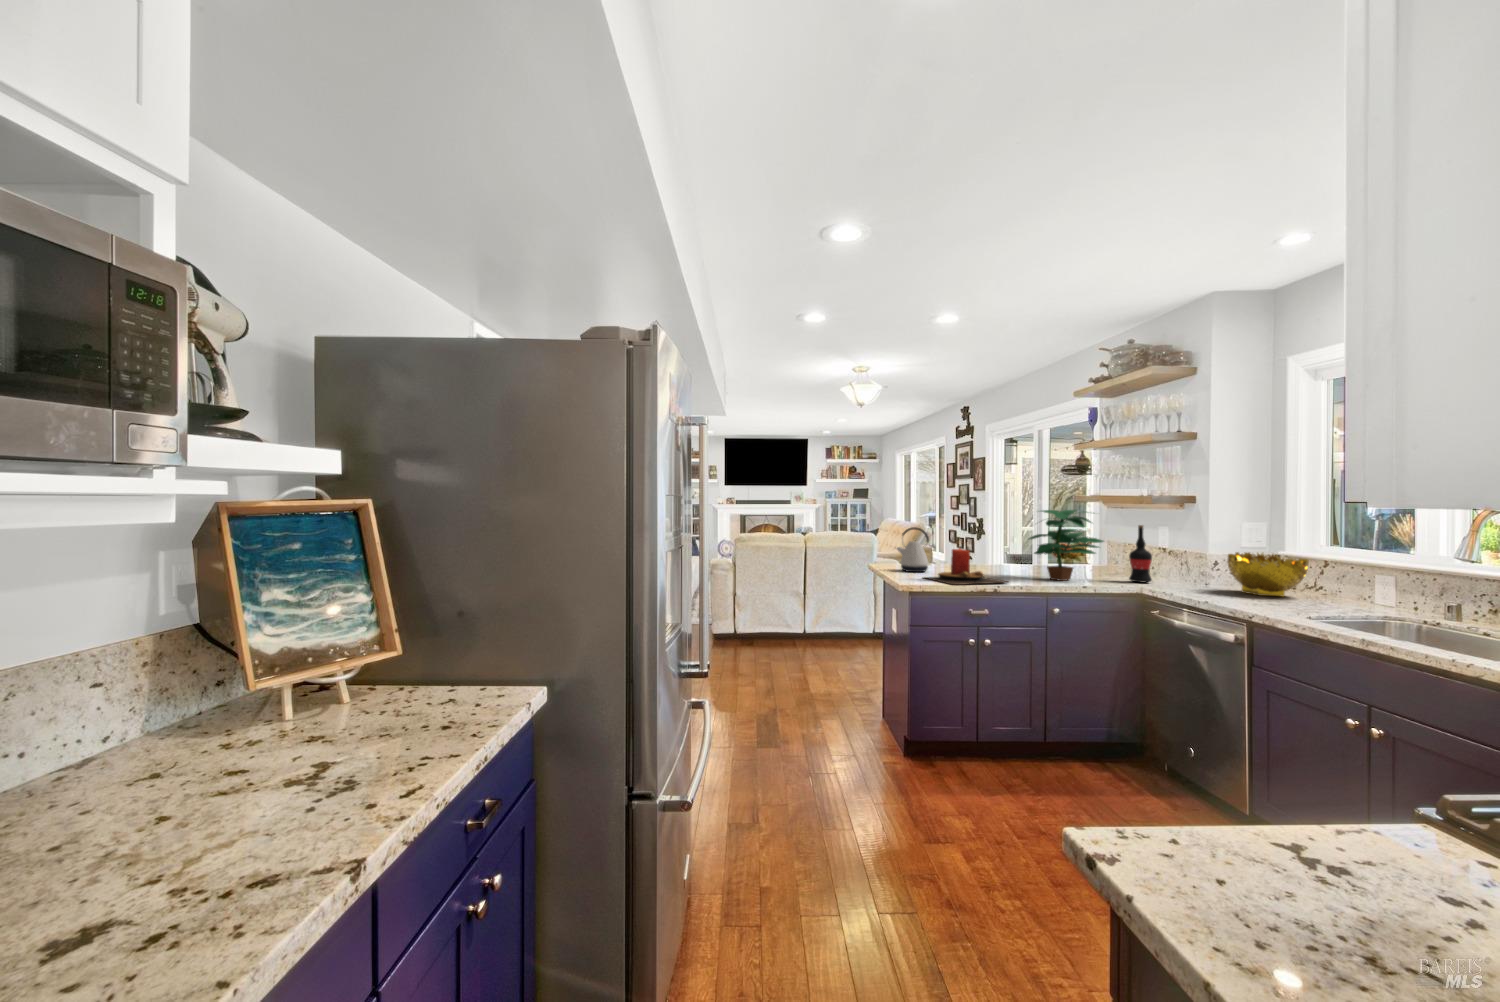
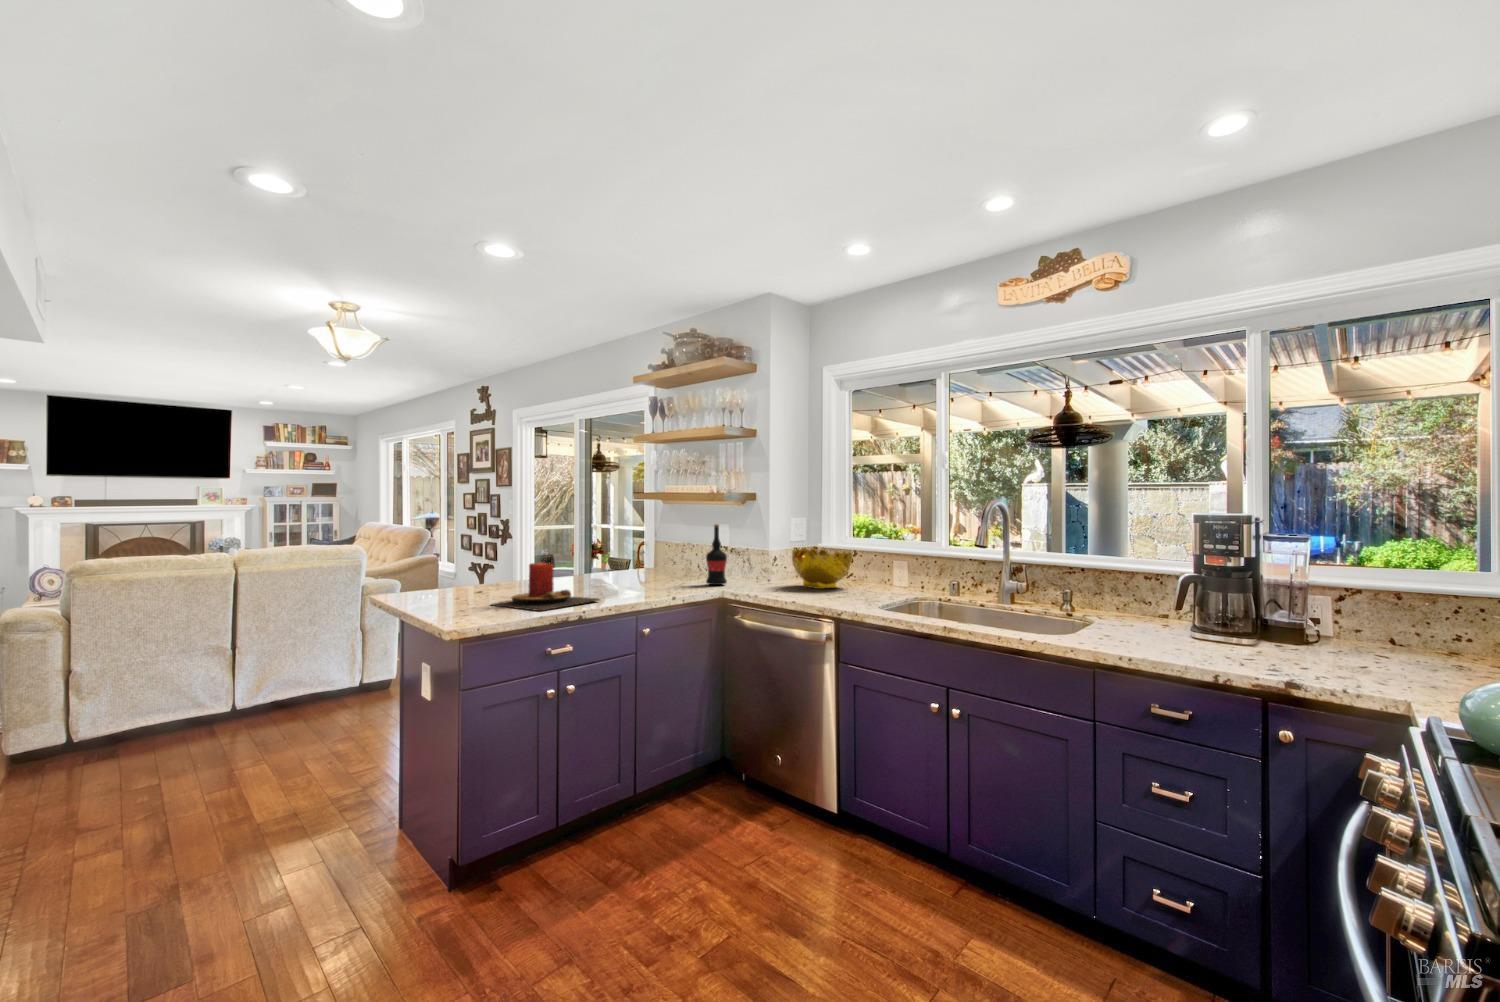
potted plant: present [1029,509,1103,581] -> none [610,509,687,591]
kettle: present [897,527,930,572] -> none [443,536,492,597]

